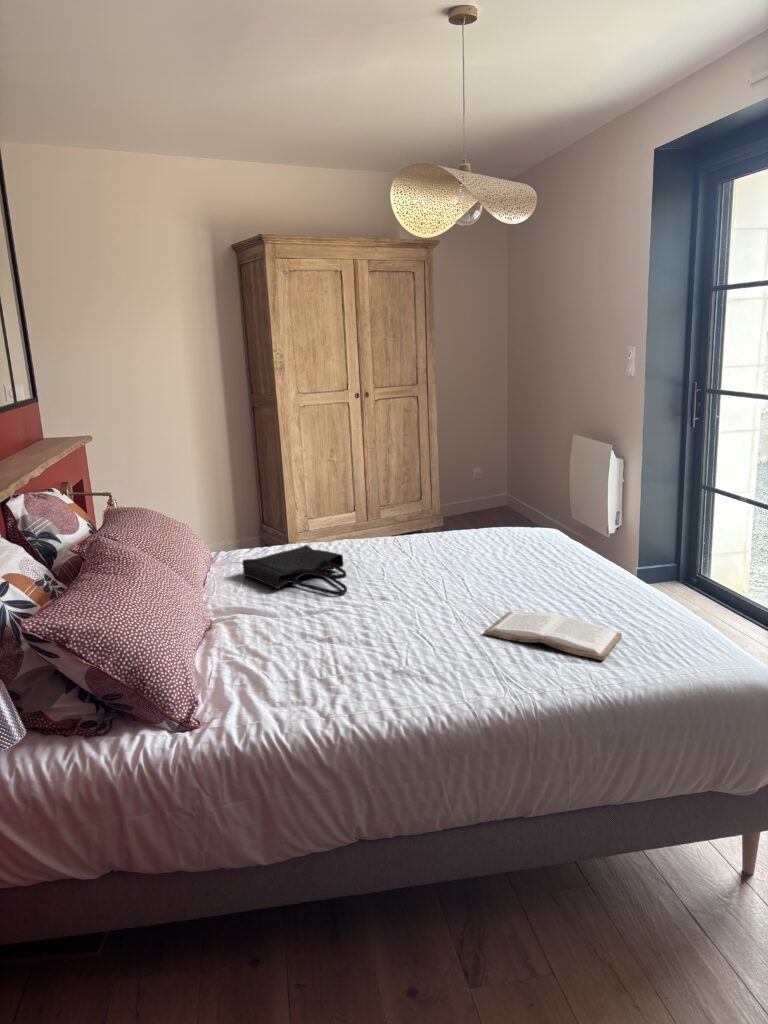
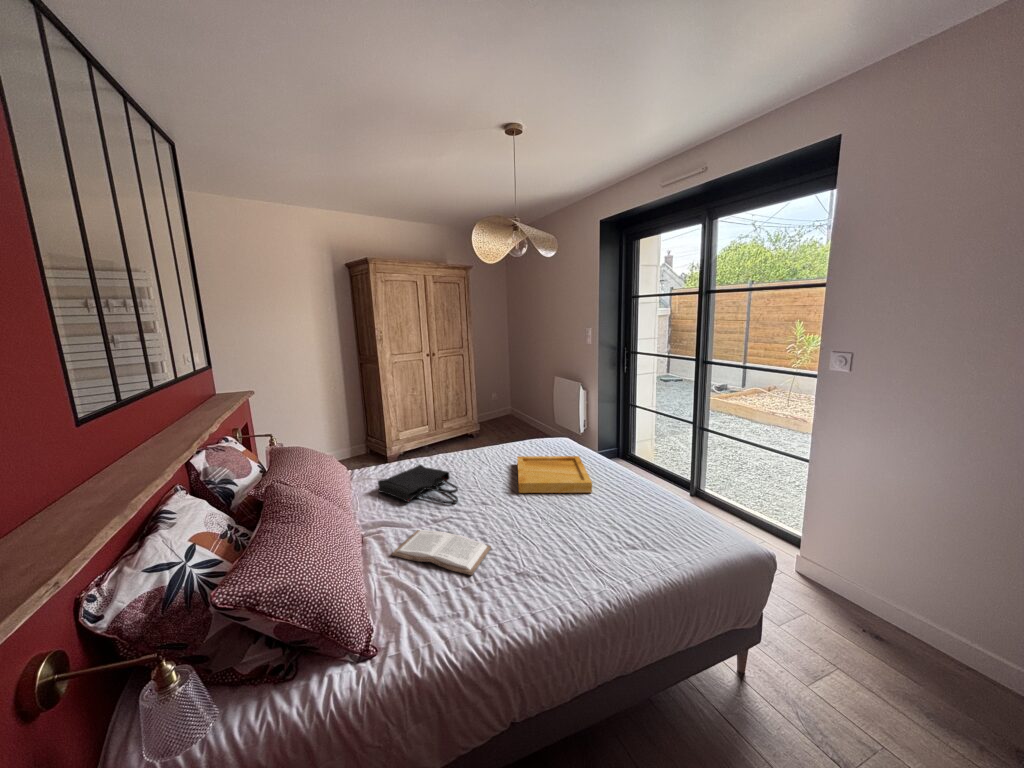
tray: none [438,542,553,593] -> present [517,456,592,493]
book: present [485,611,622,660] -> present [392,530,491,575]

